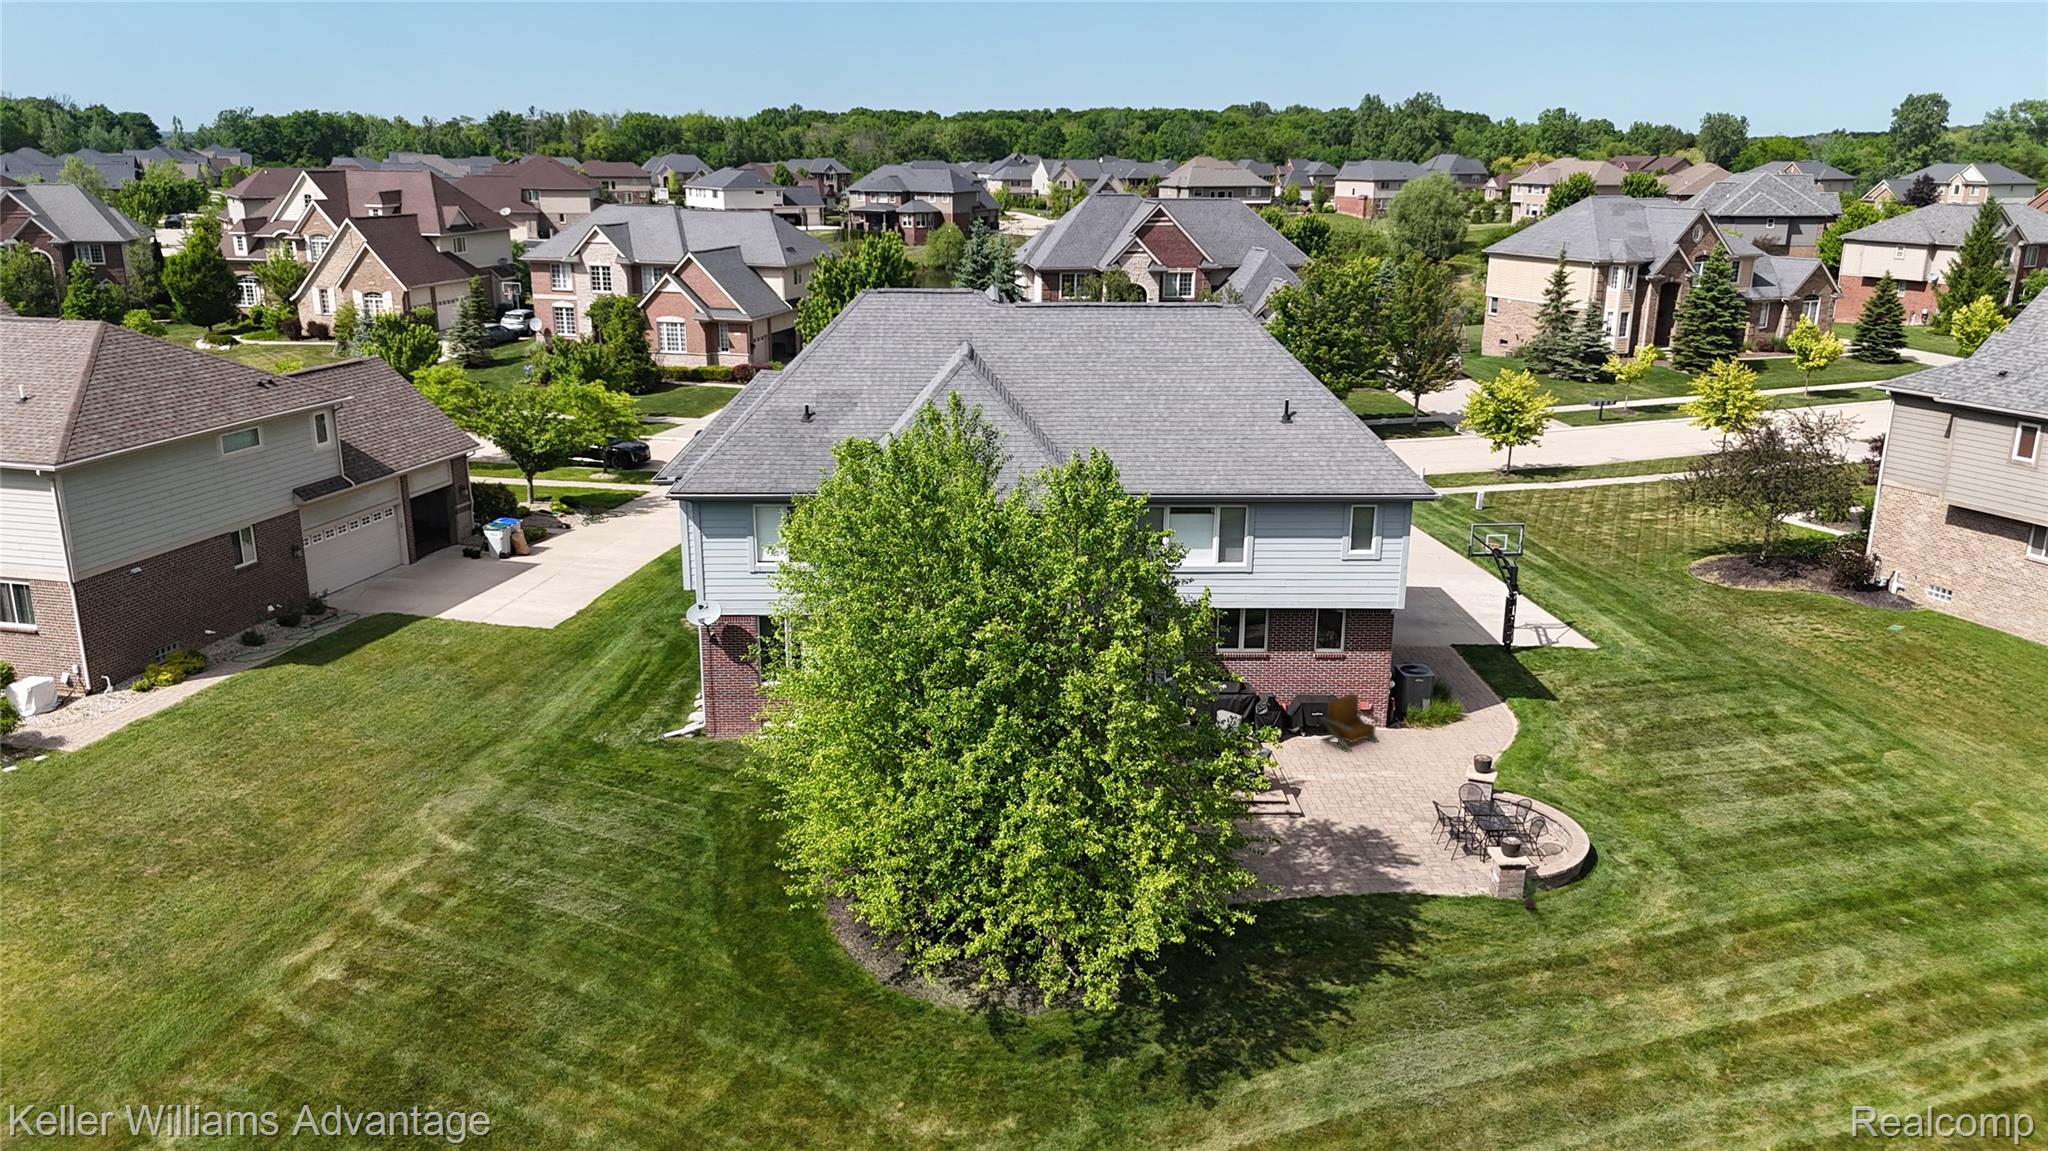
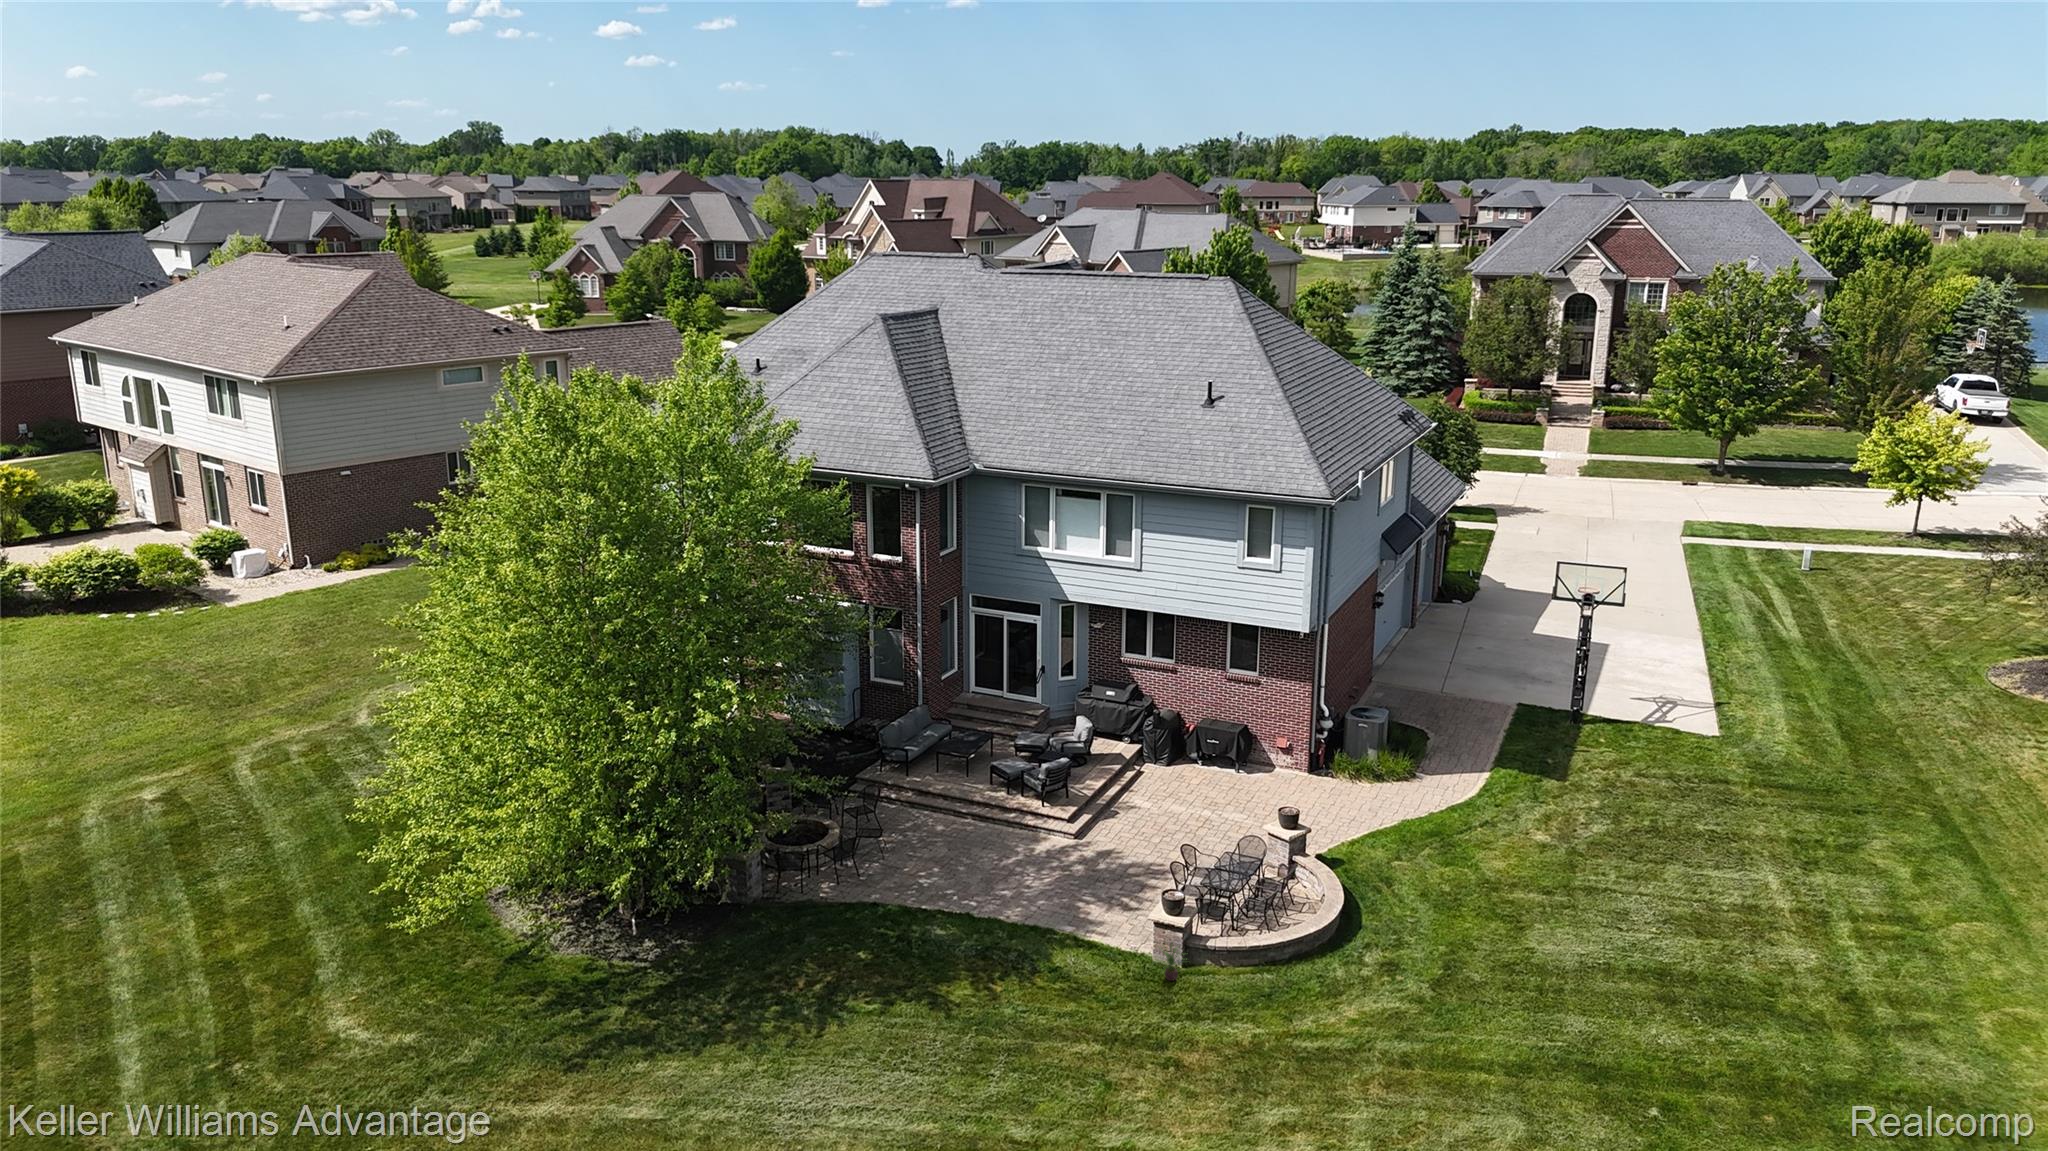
lounge chair: present [1321,694,1380,752] -> none [1198,724,1262,788]

